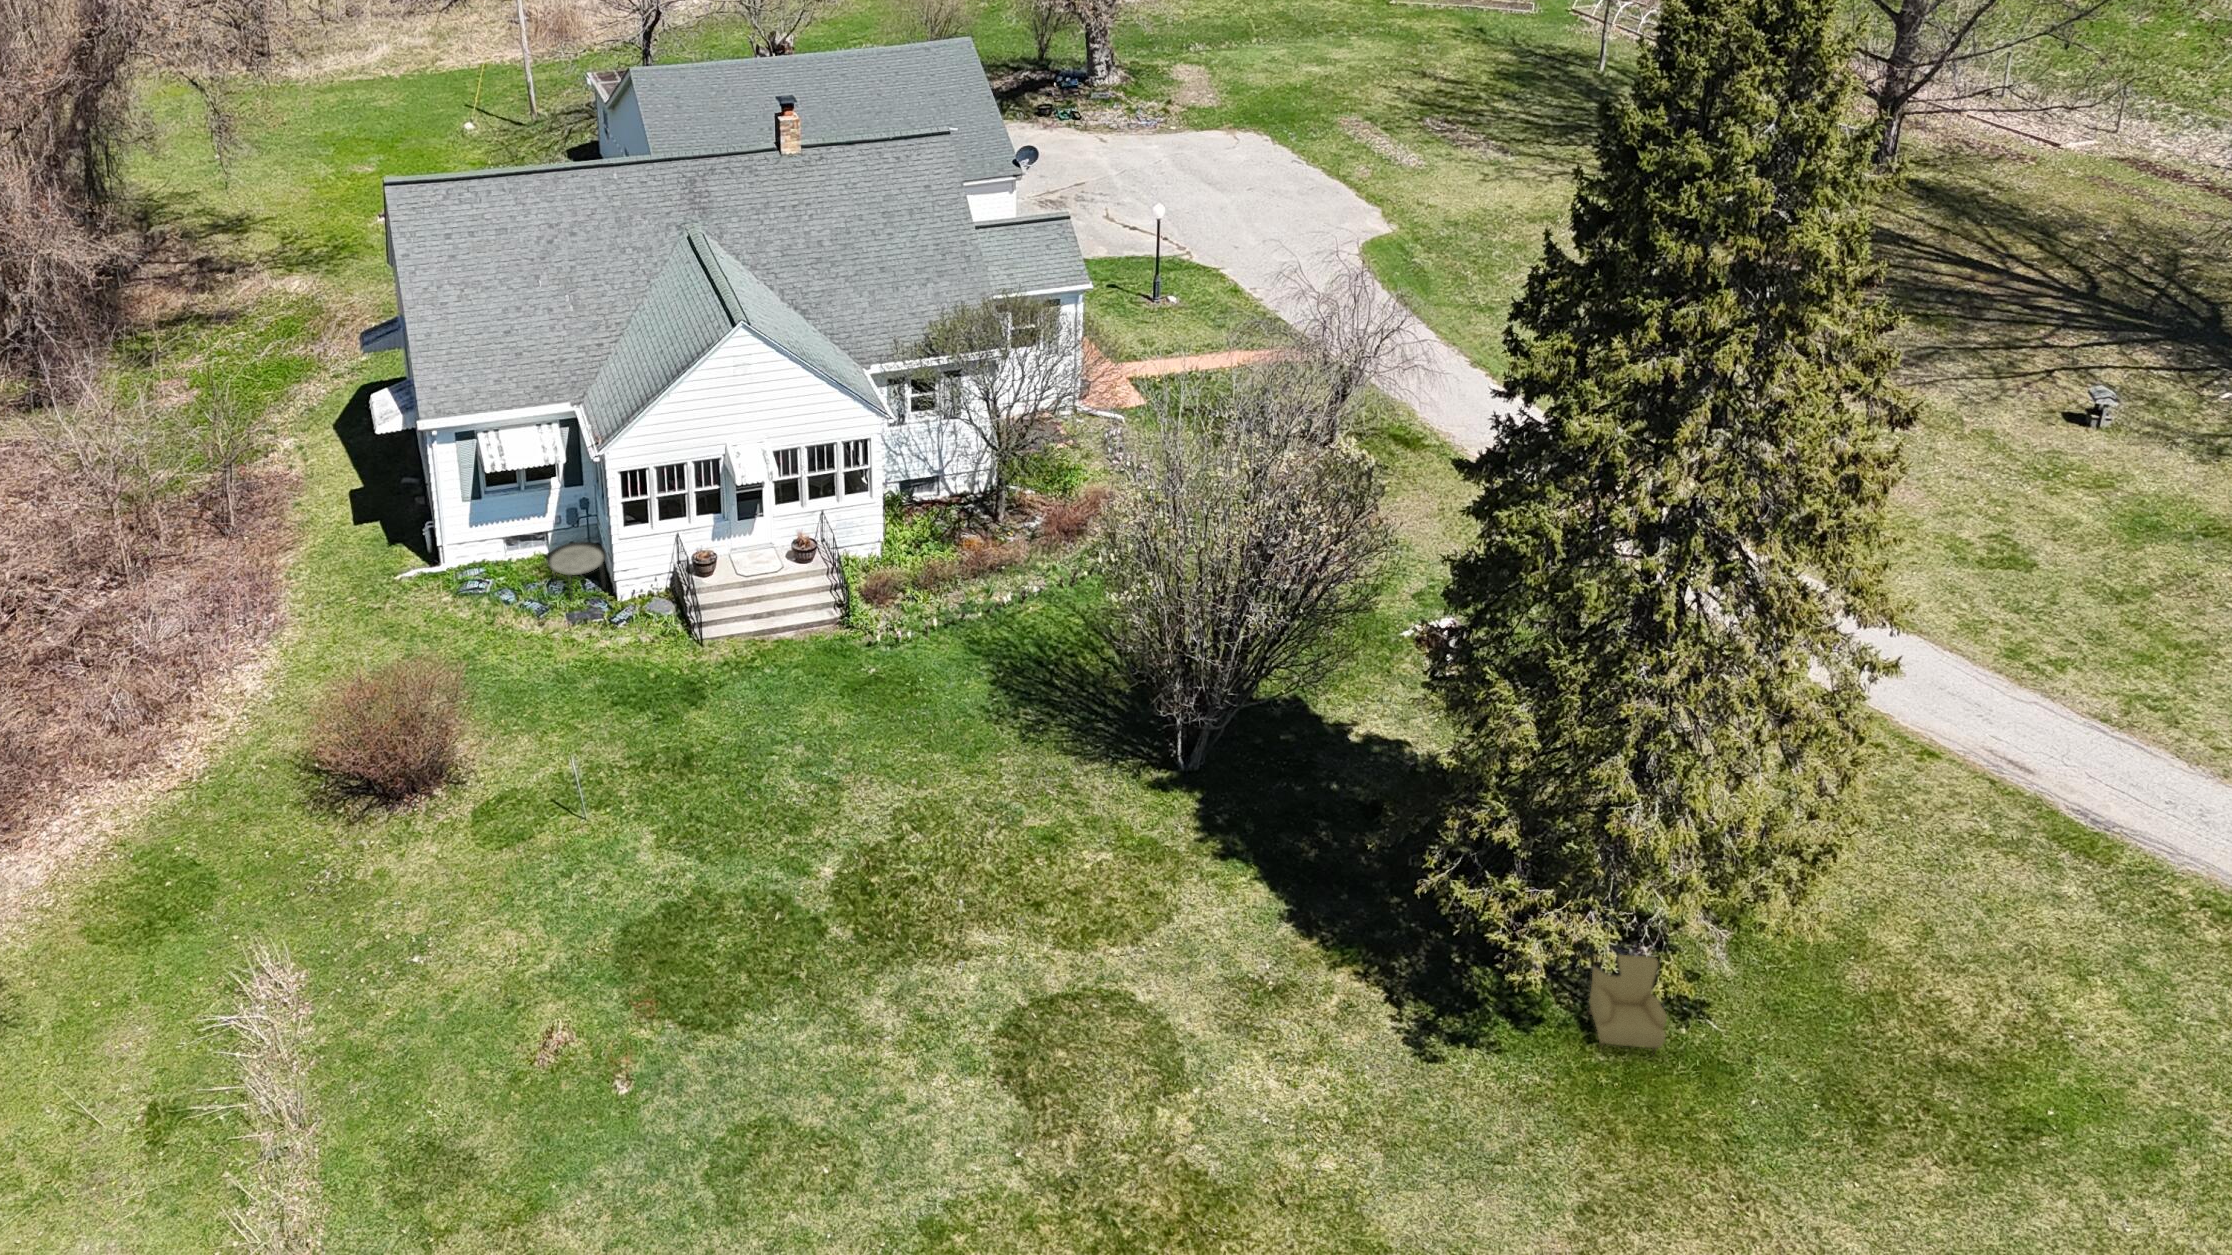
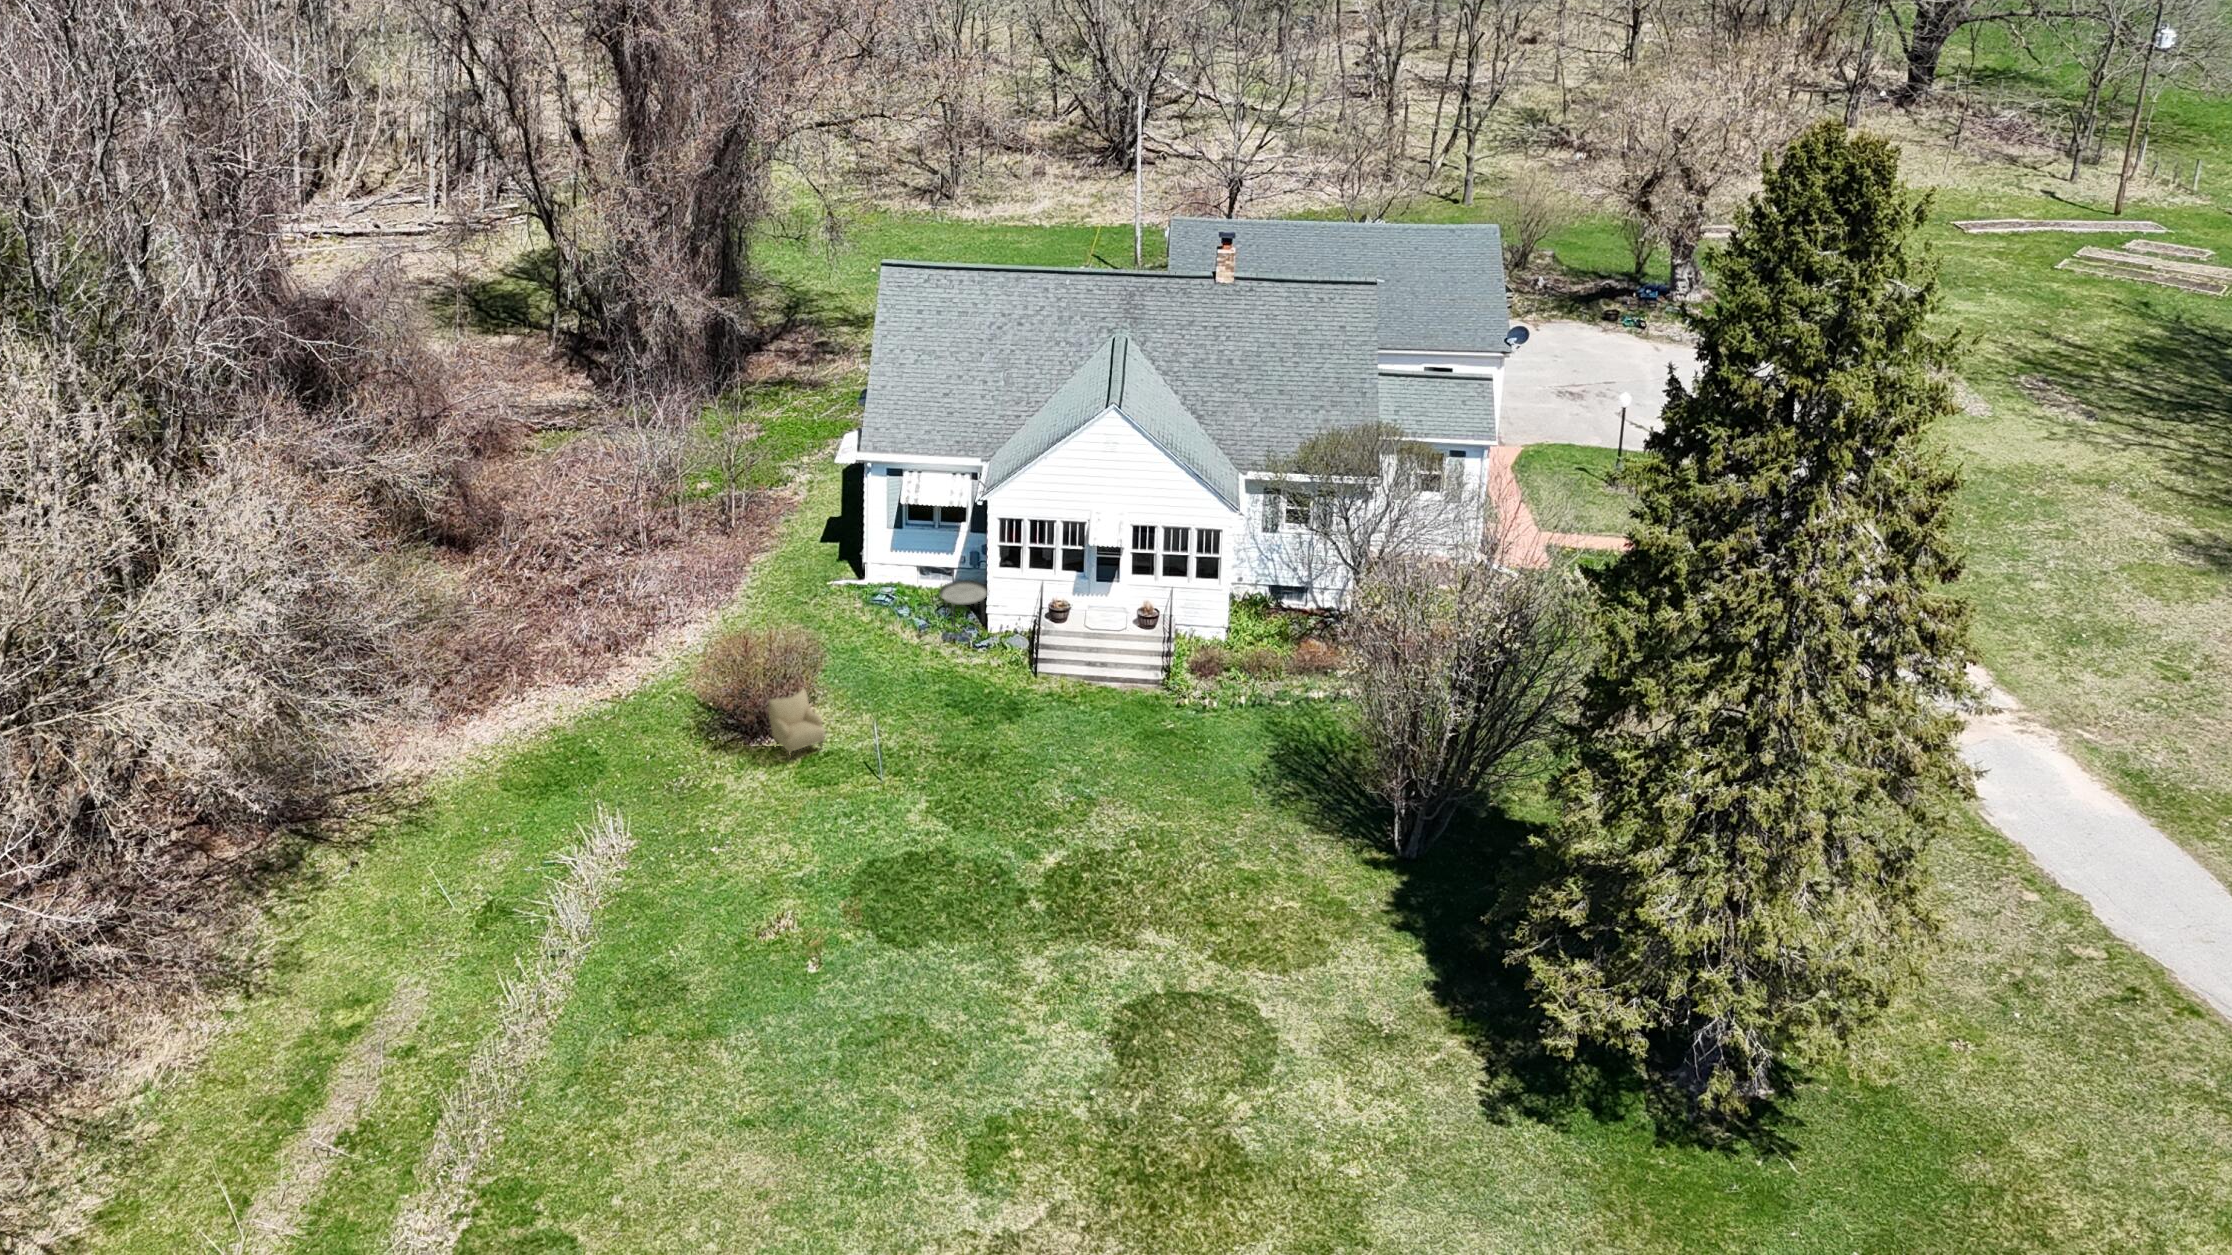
chair: present [1588,954,1667,1054] -> present [769,689,826,756]

